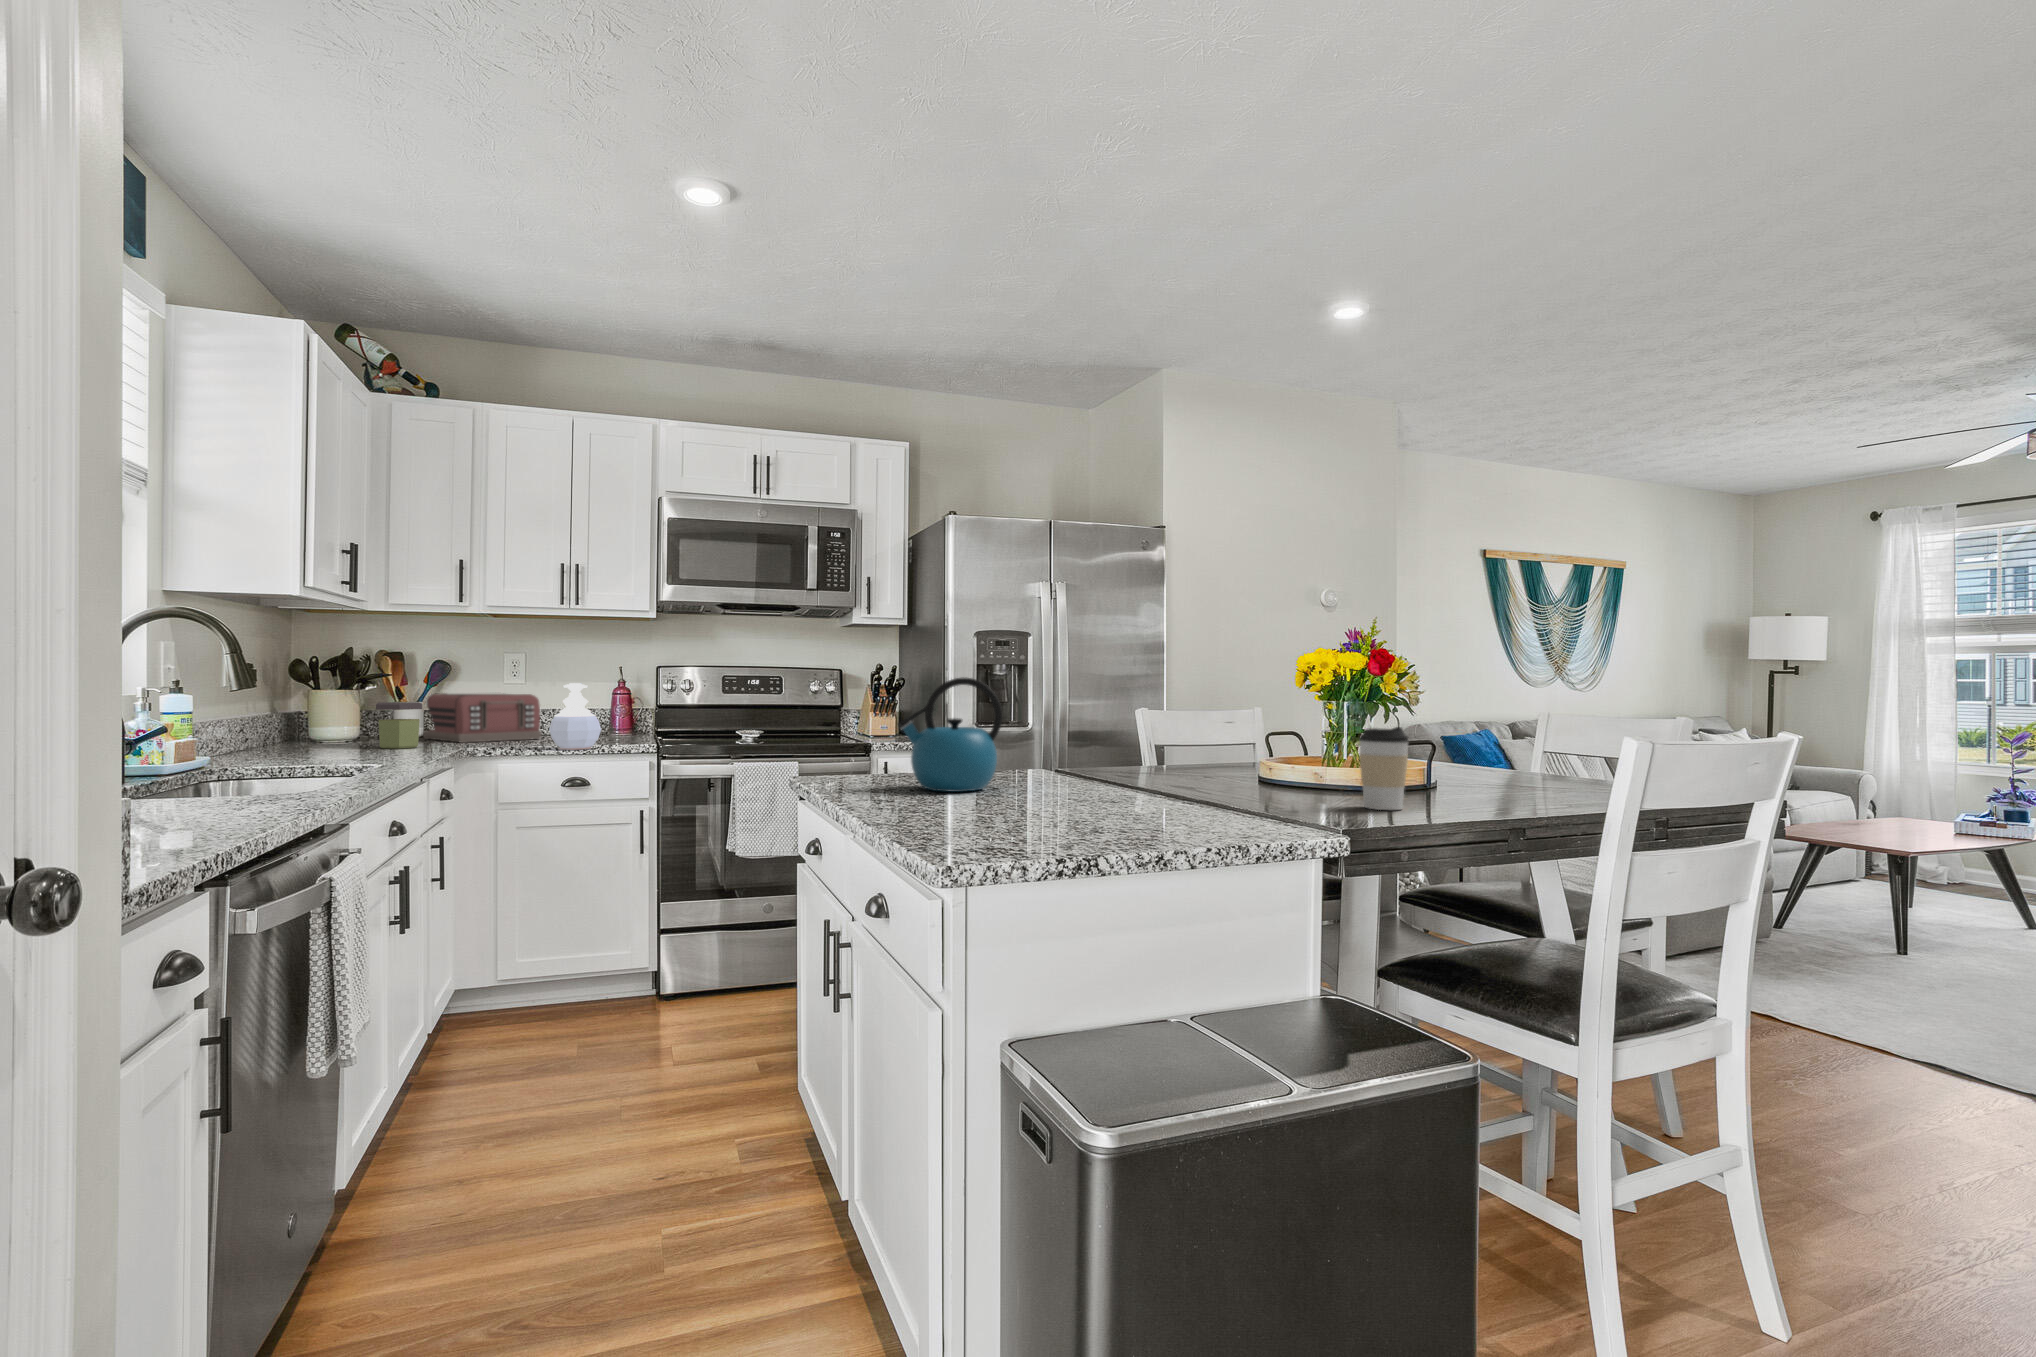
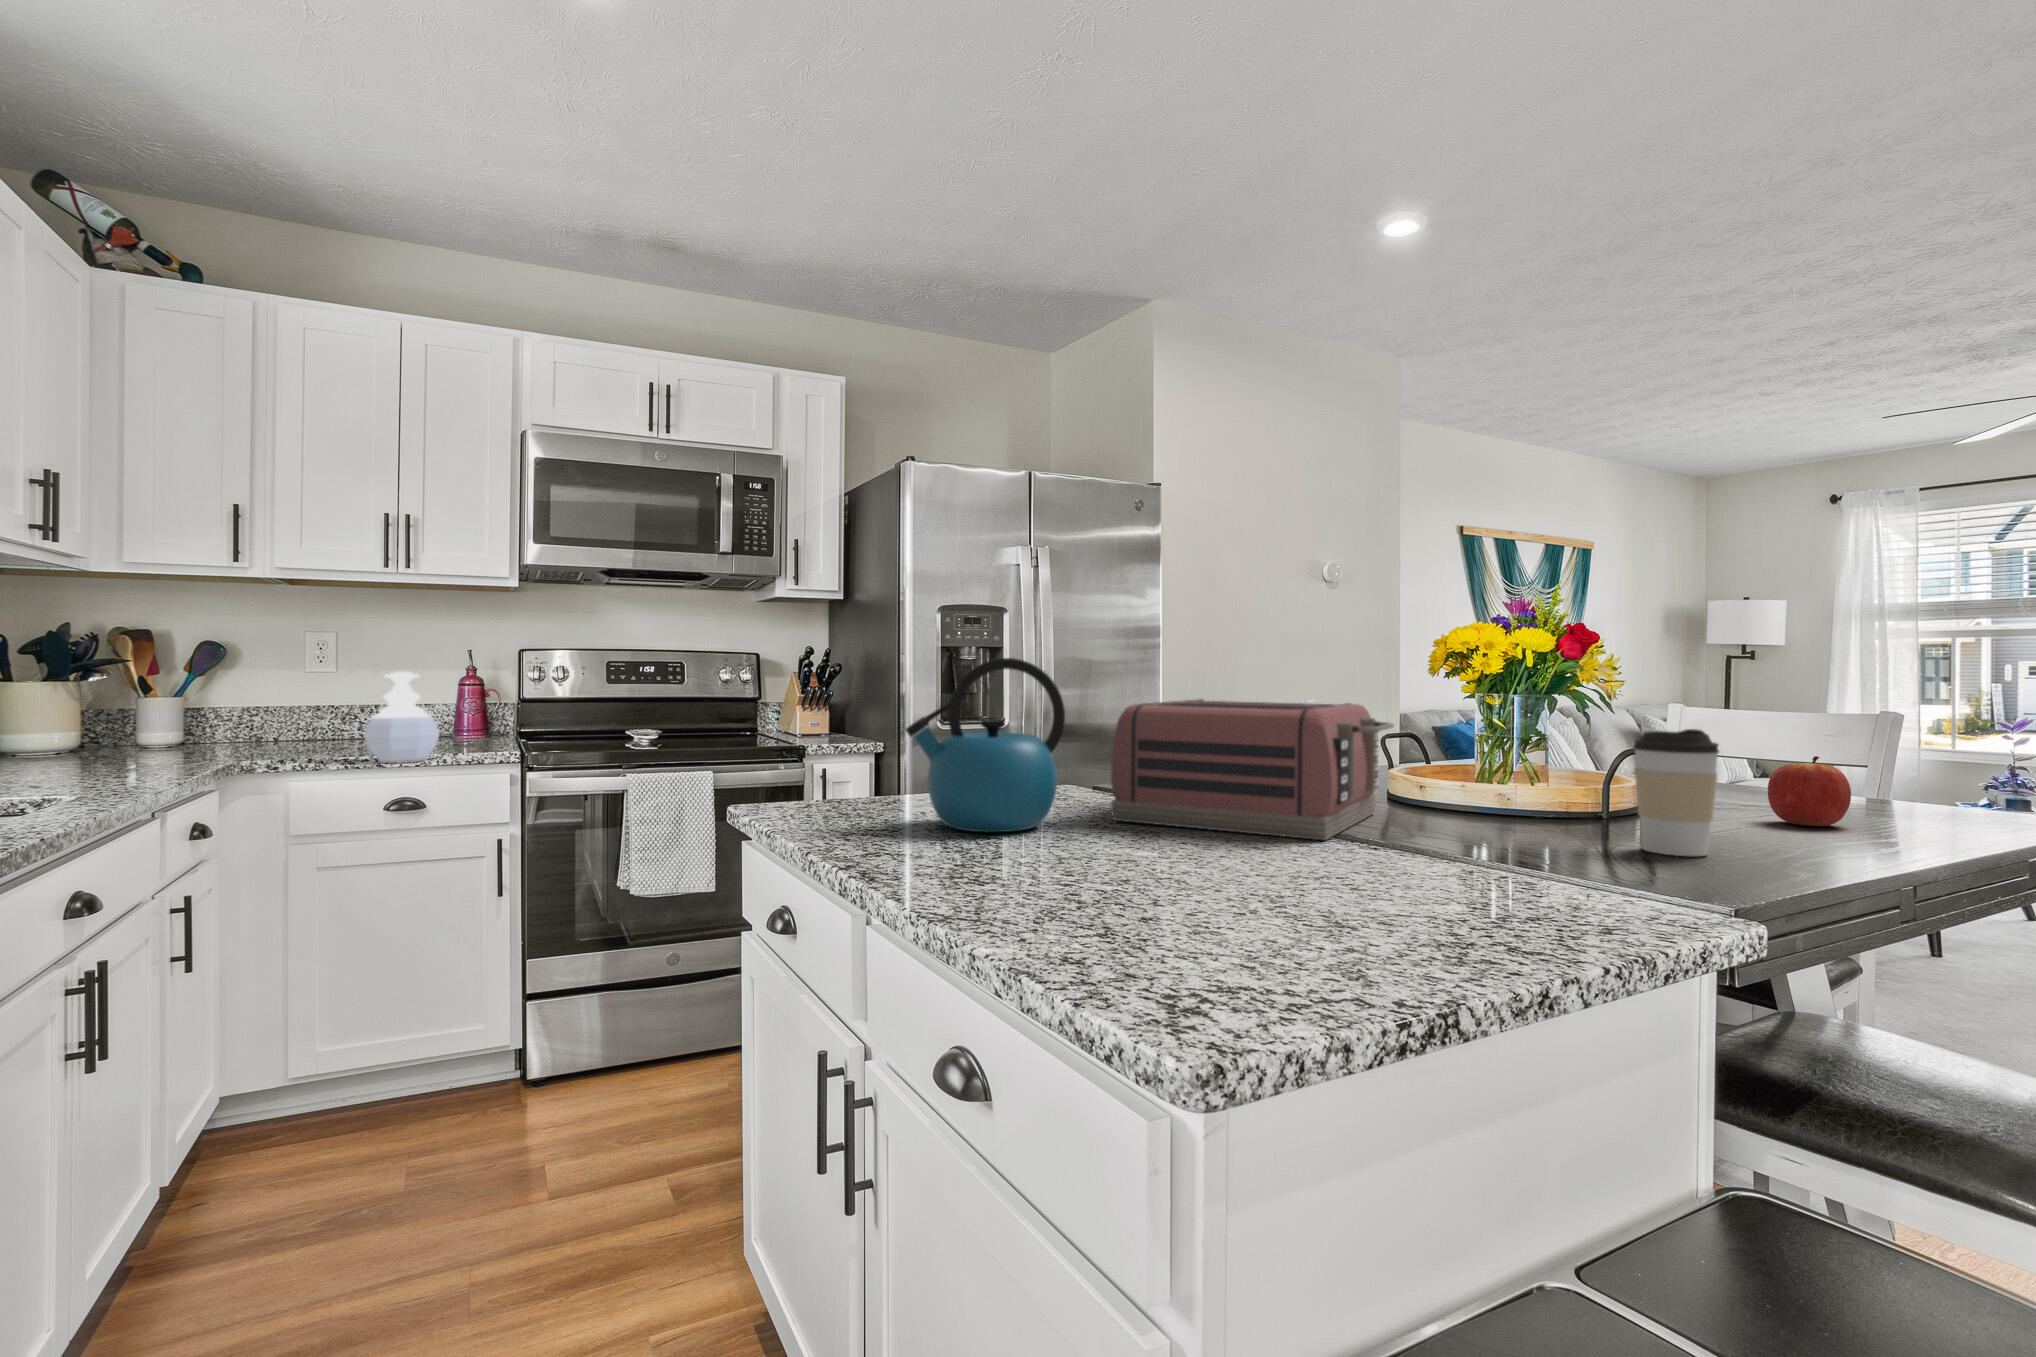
toaster: present [423,693,542,743] -> present [1111,699,1394,840]
jar: present [376,702,422,749] -> none [100,699,175,765]
apple: none [1501,749,1555,798] -> present [1768,756,1851,826]

